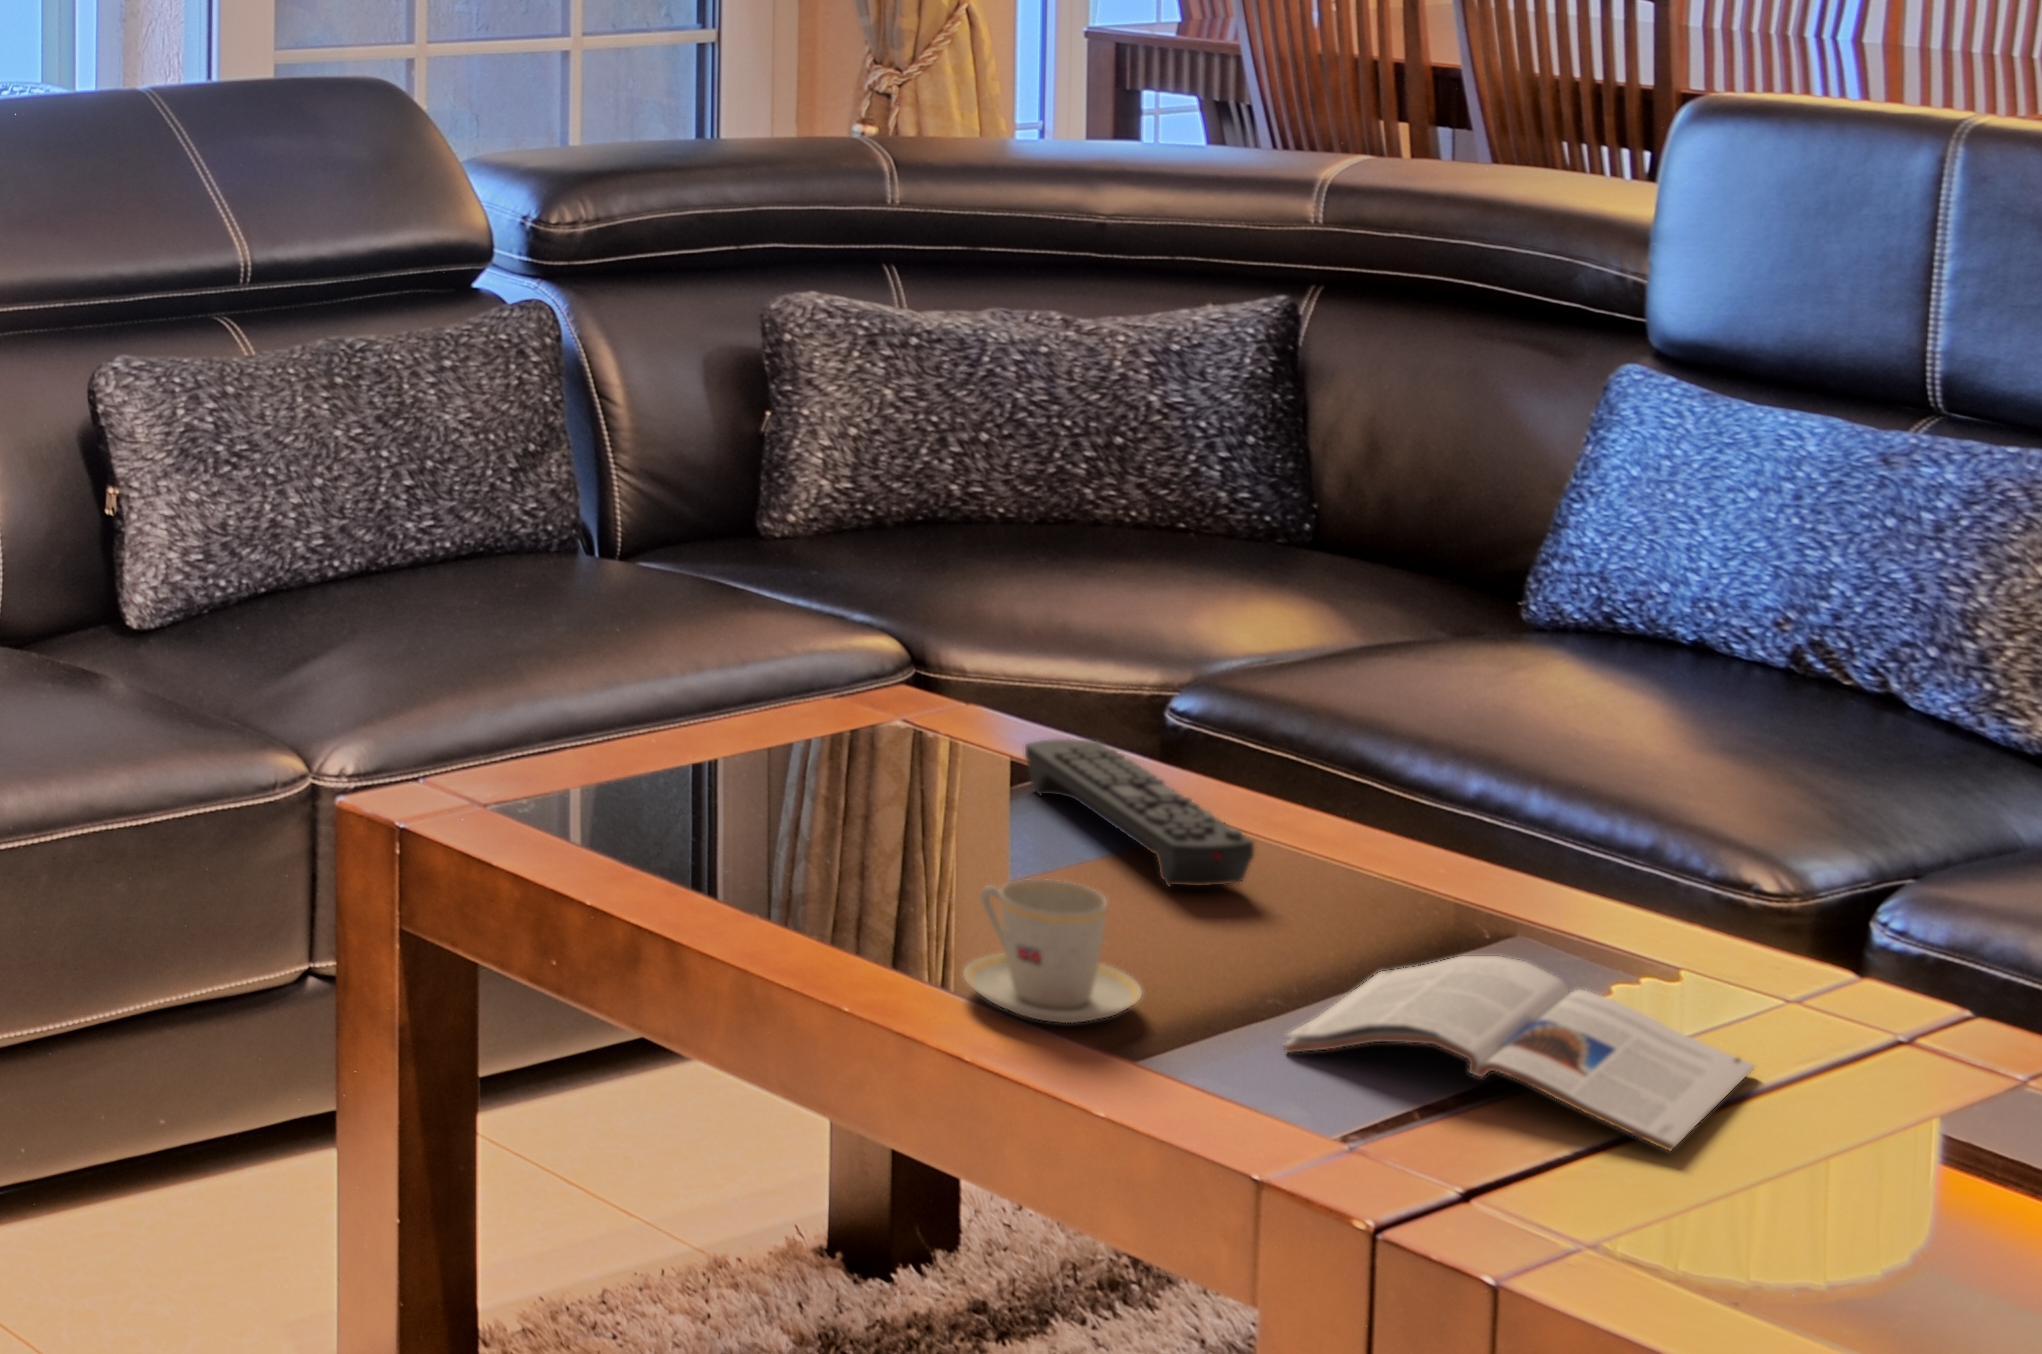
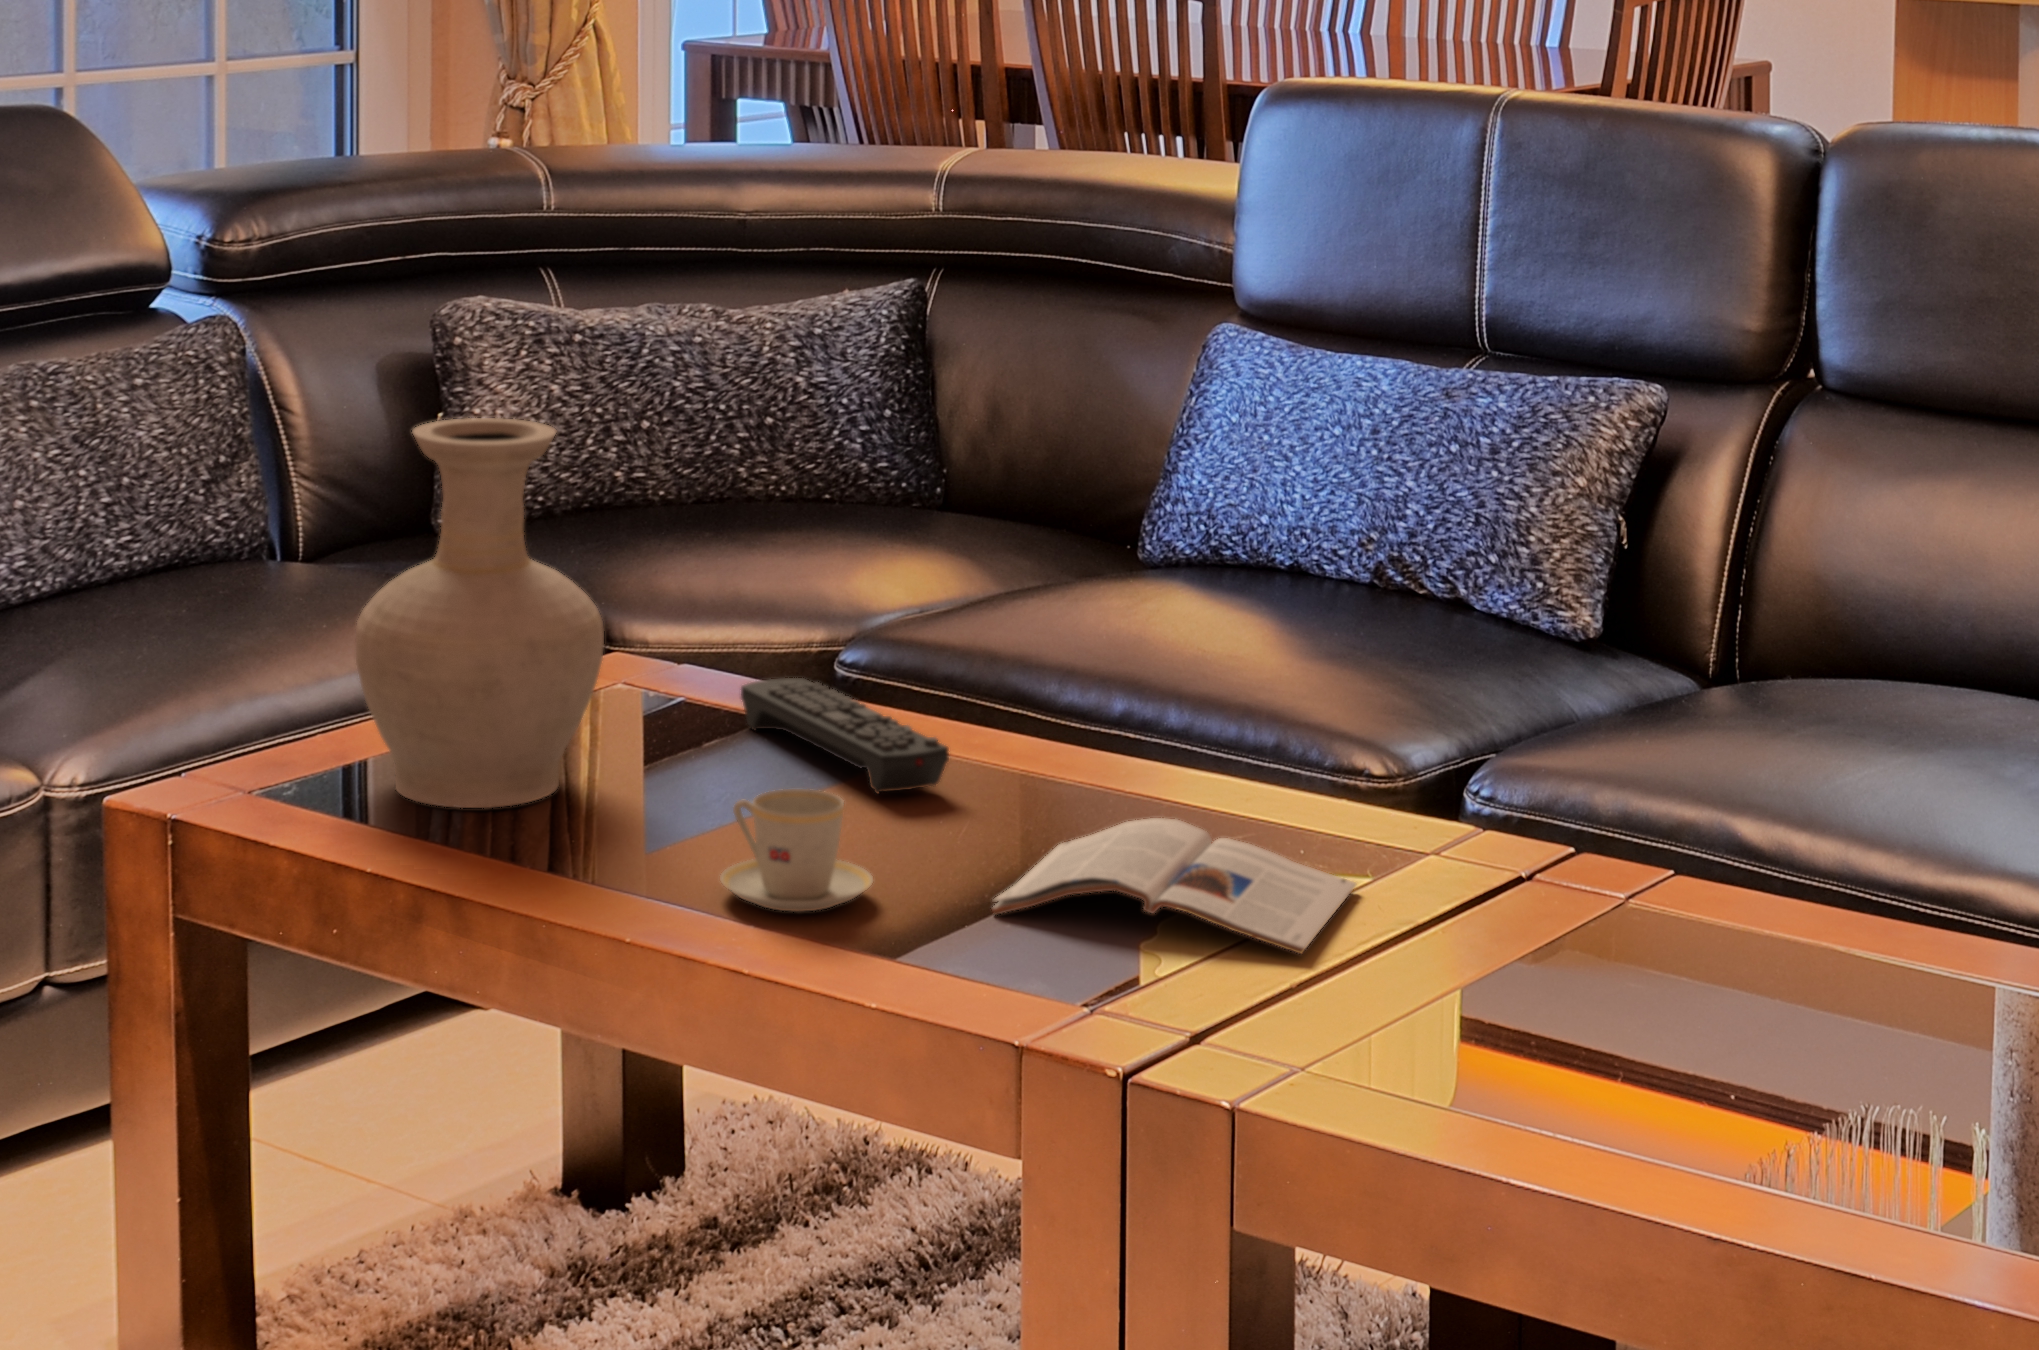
vase: none [584,434,854,858] -> present [356,418,604,808]

